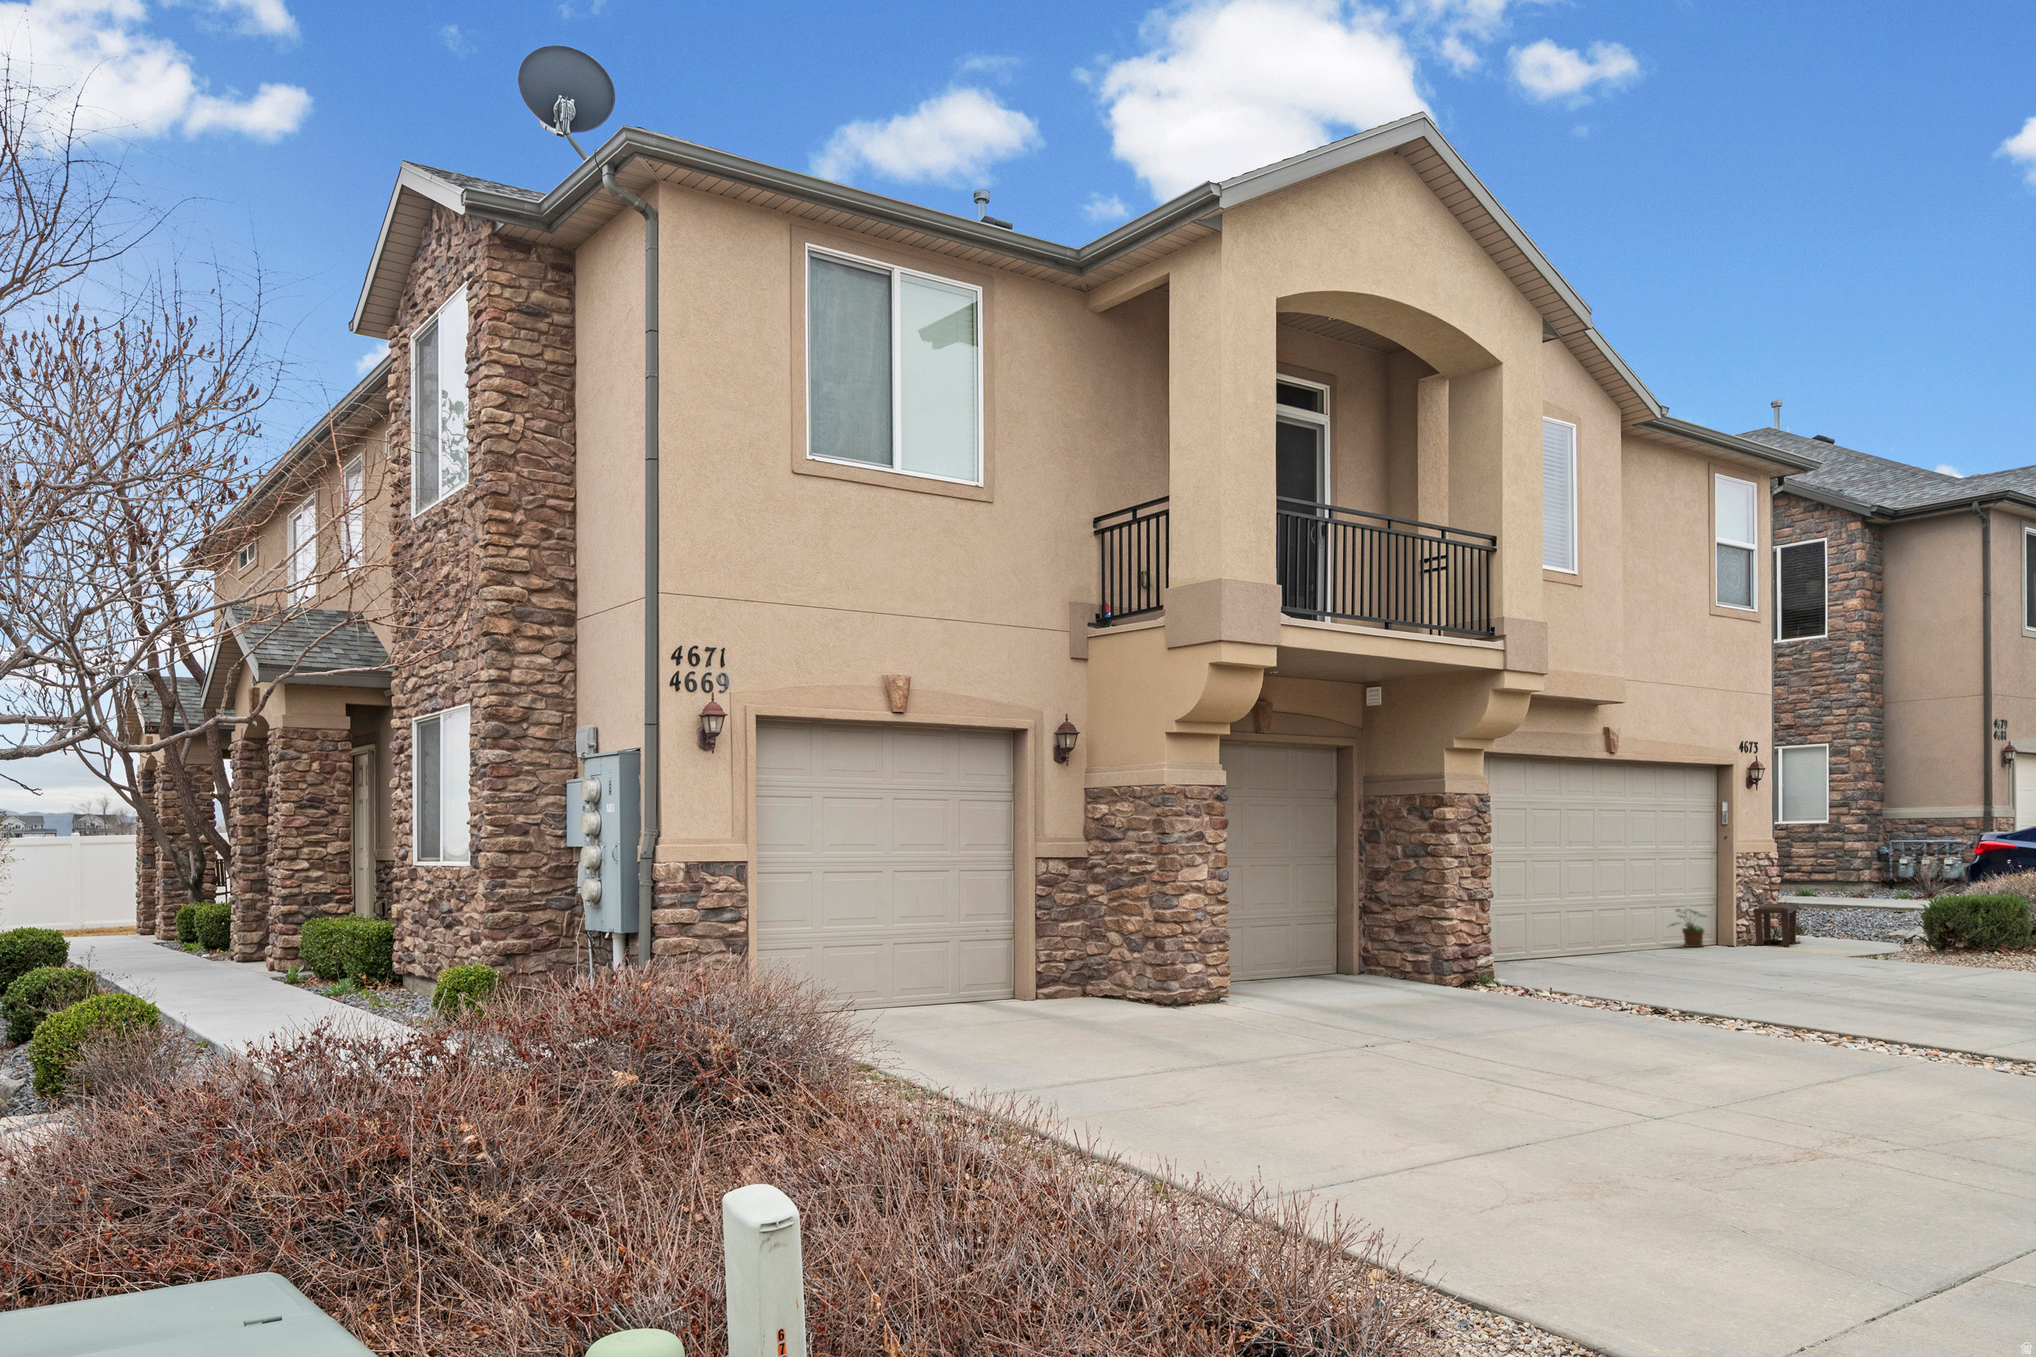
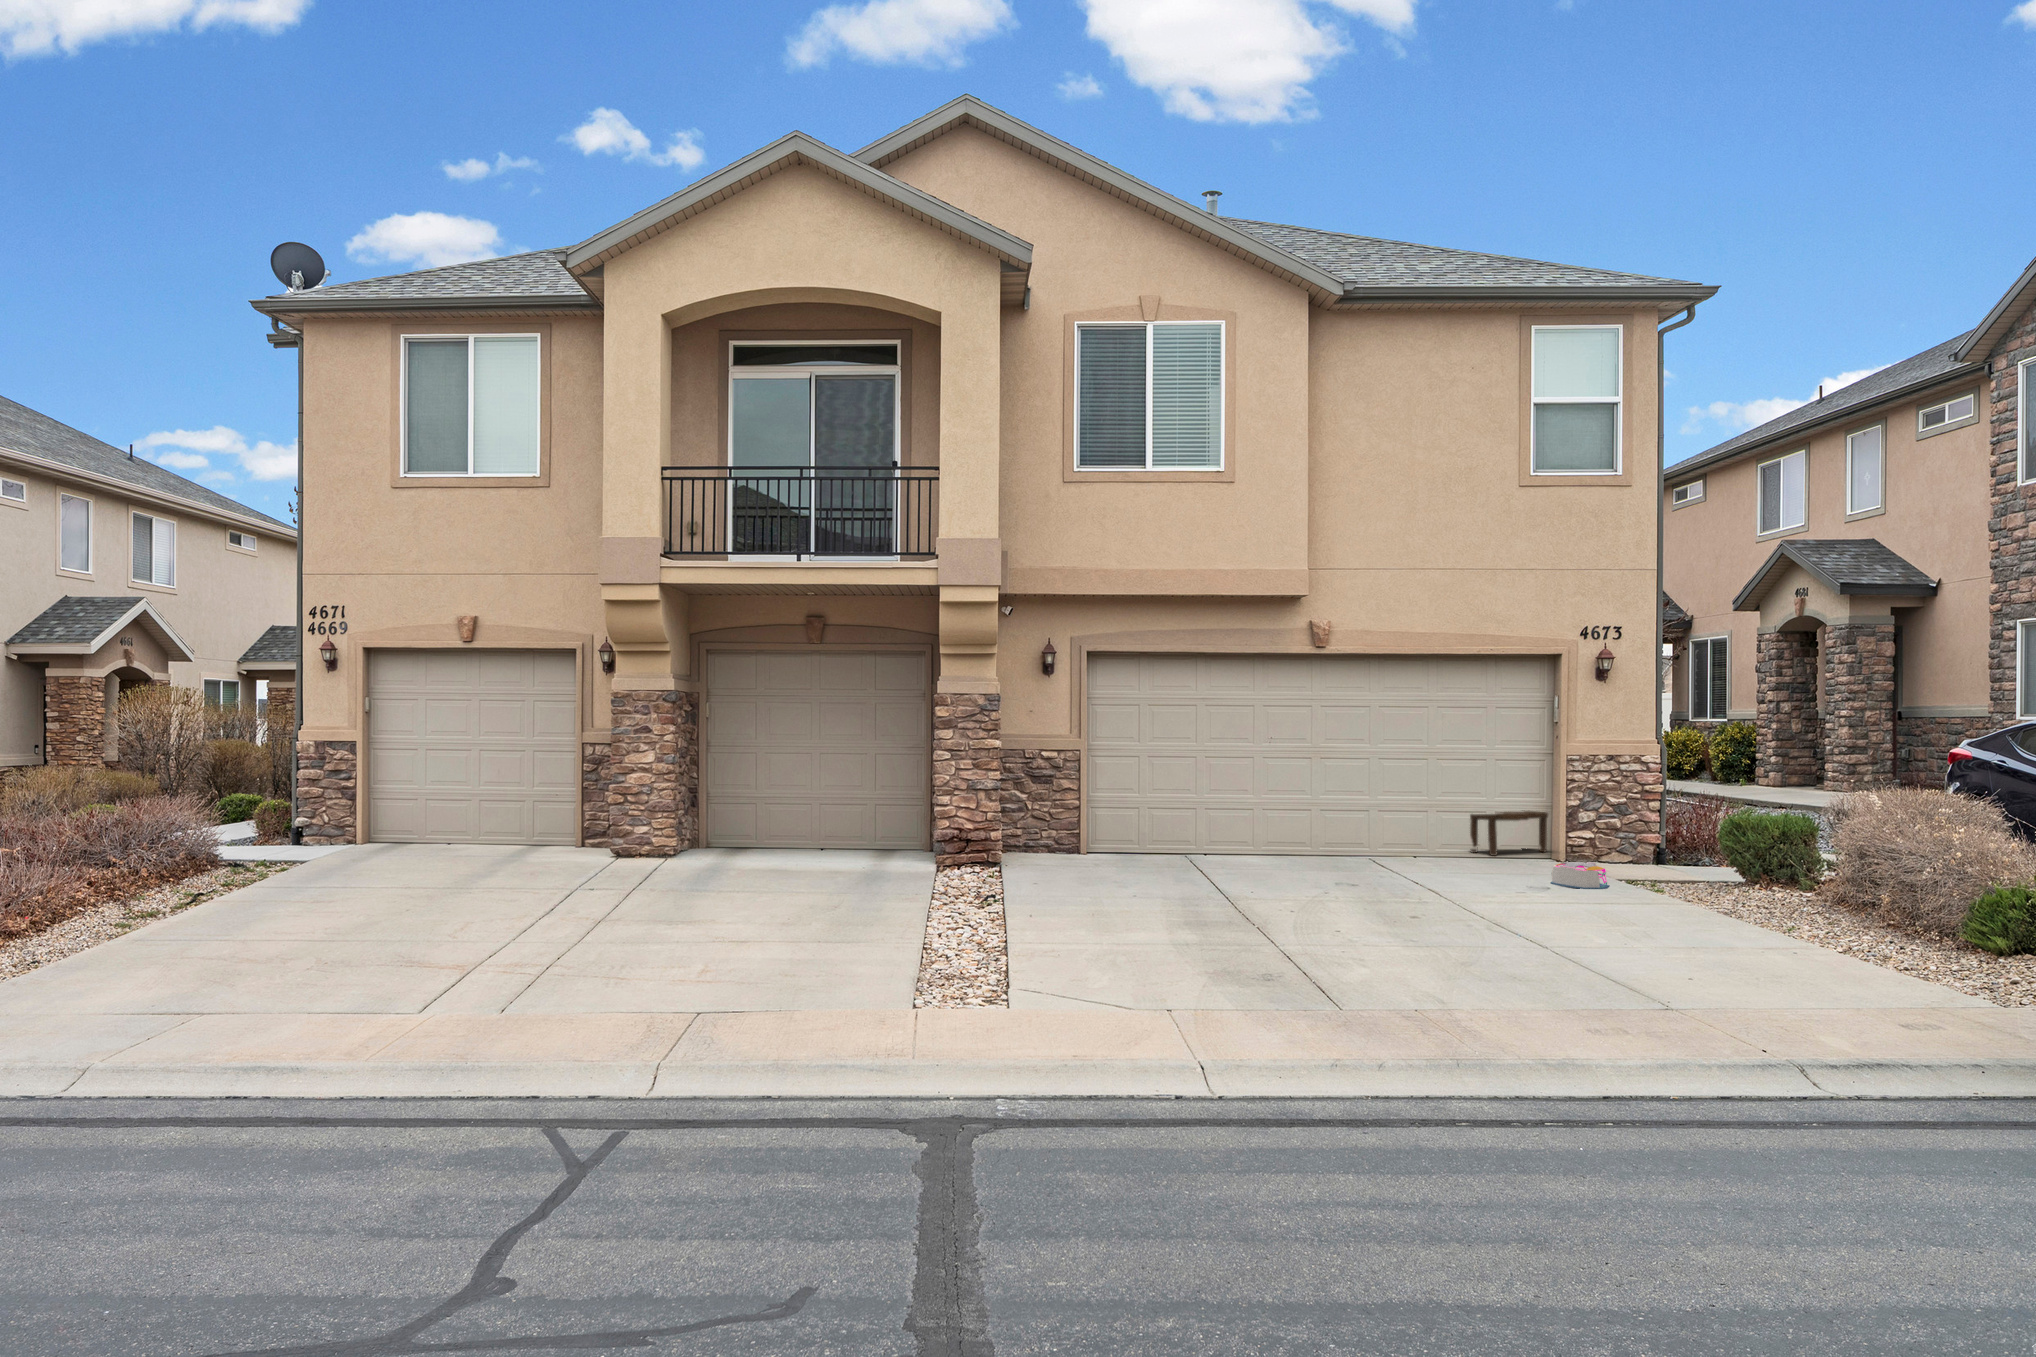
potted plant: present [1670,909,1705,947] -> none [1368,811,1406,849]
storage bin: none [1947,943,2009,967] -> present [1551,862,1610,889]

